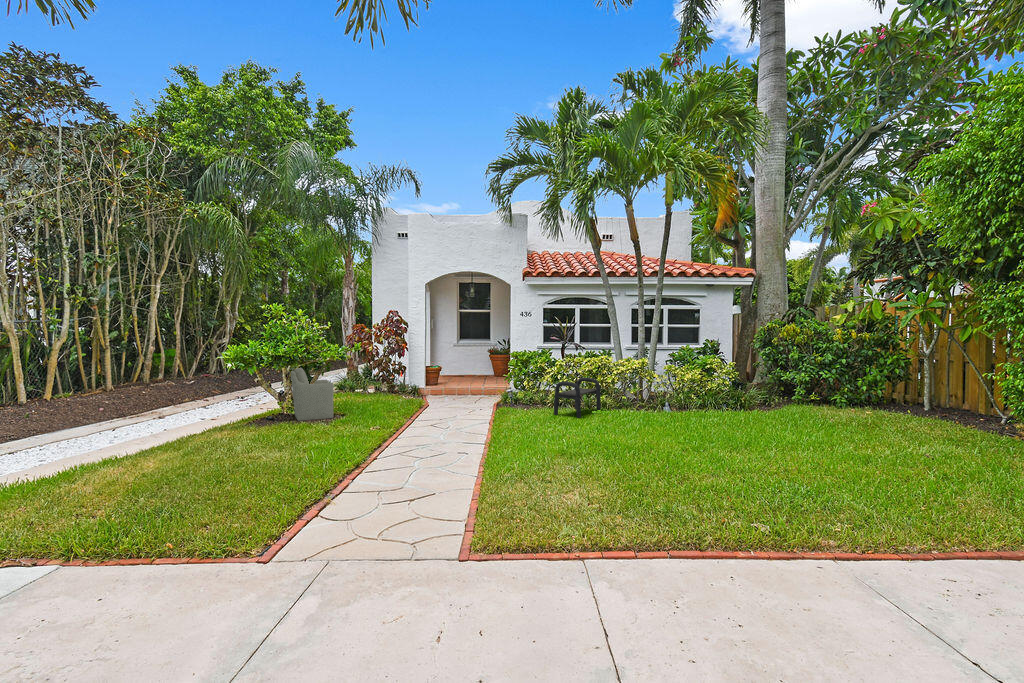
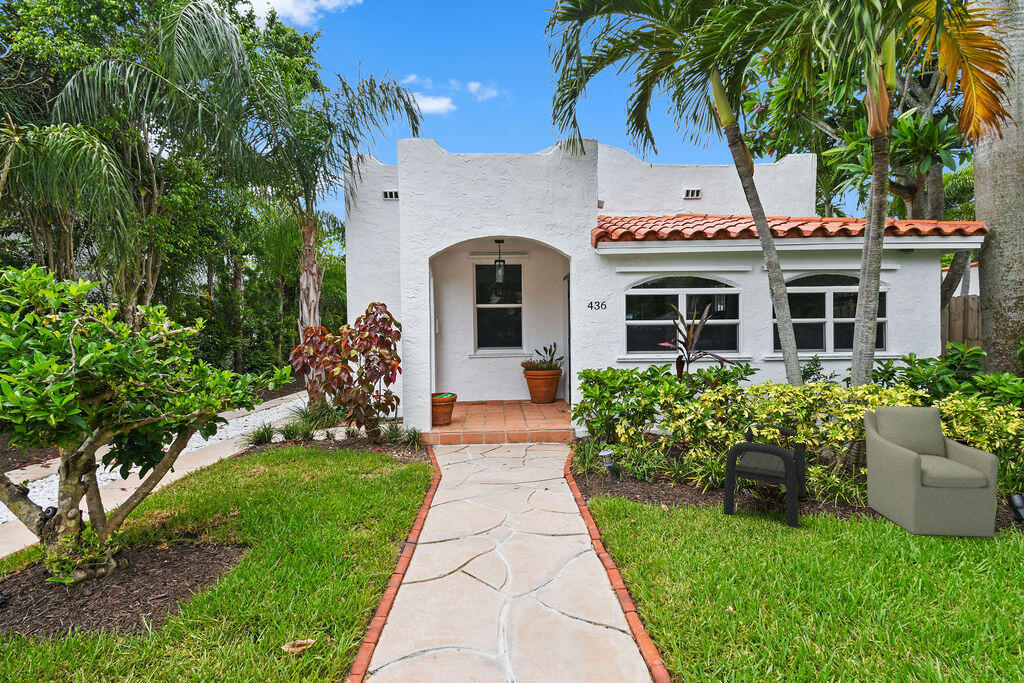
chair: present [290,368,333,421] -> present [864,406,999,537]

